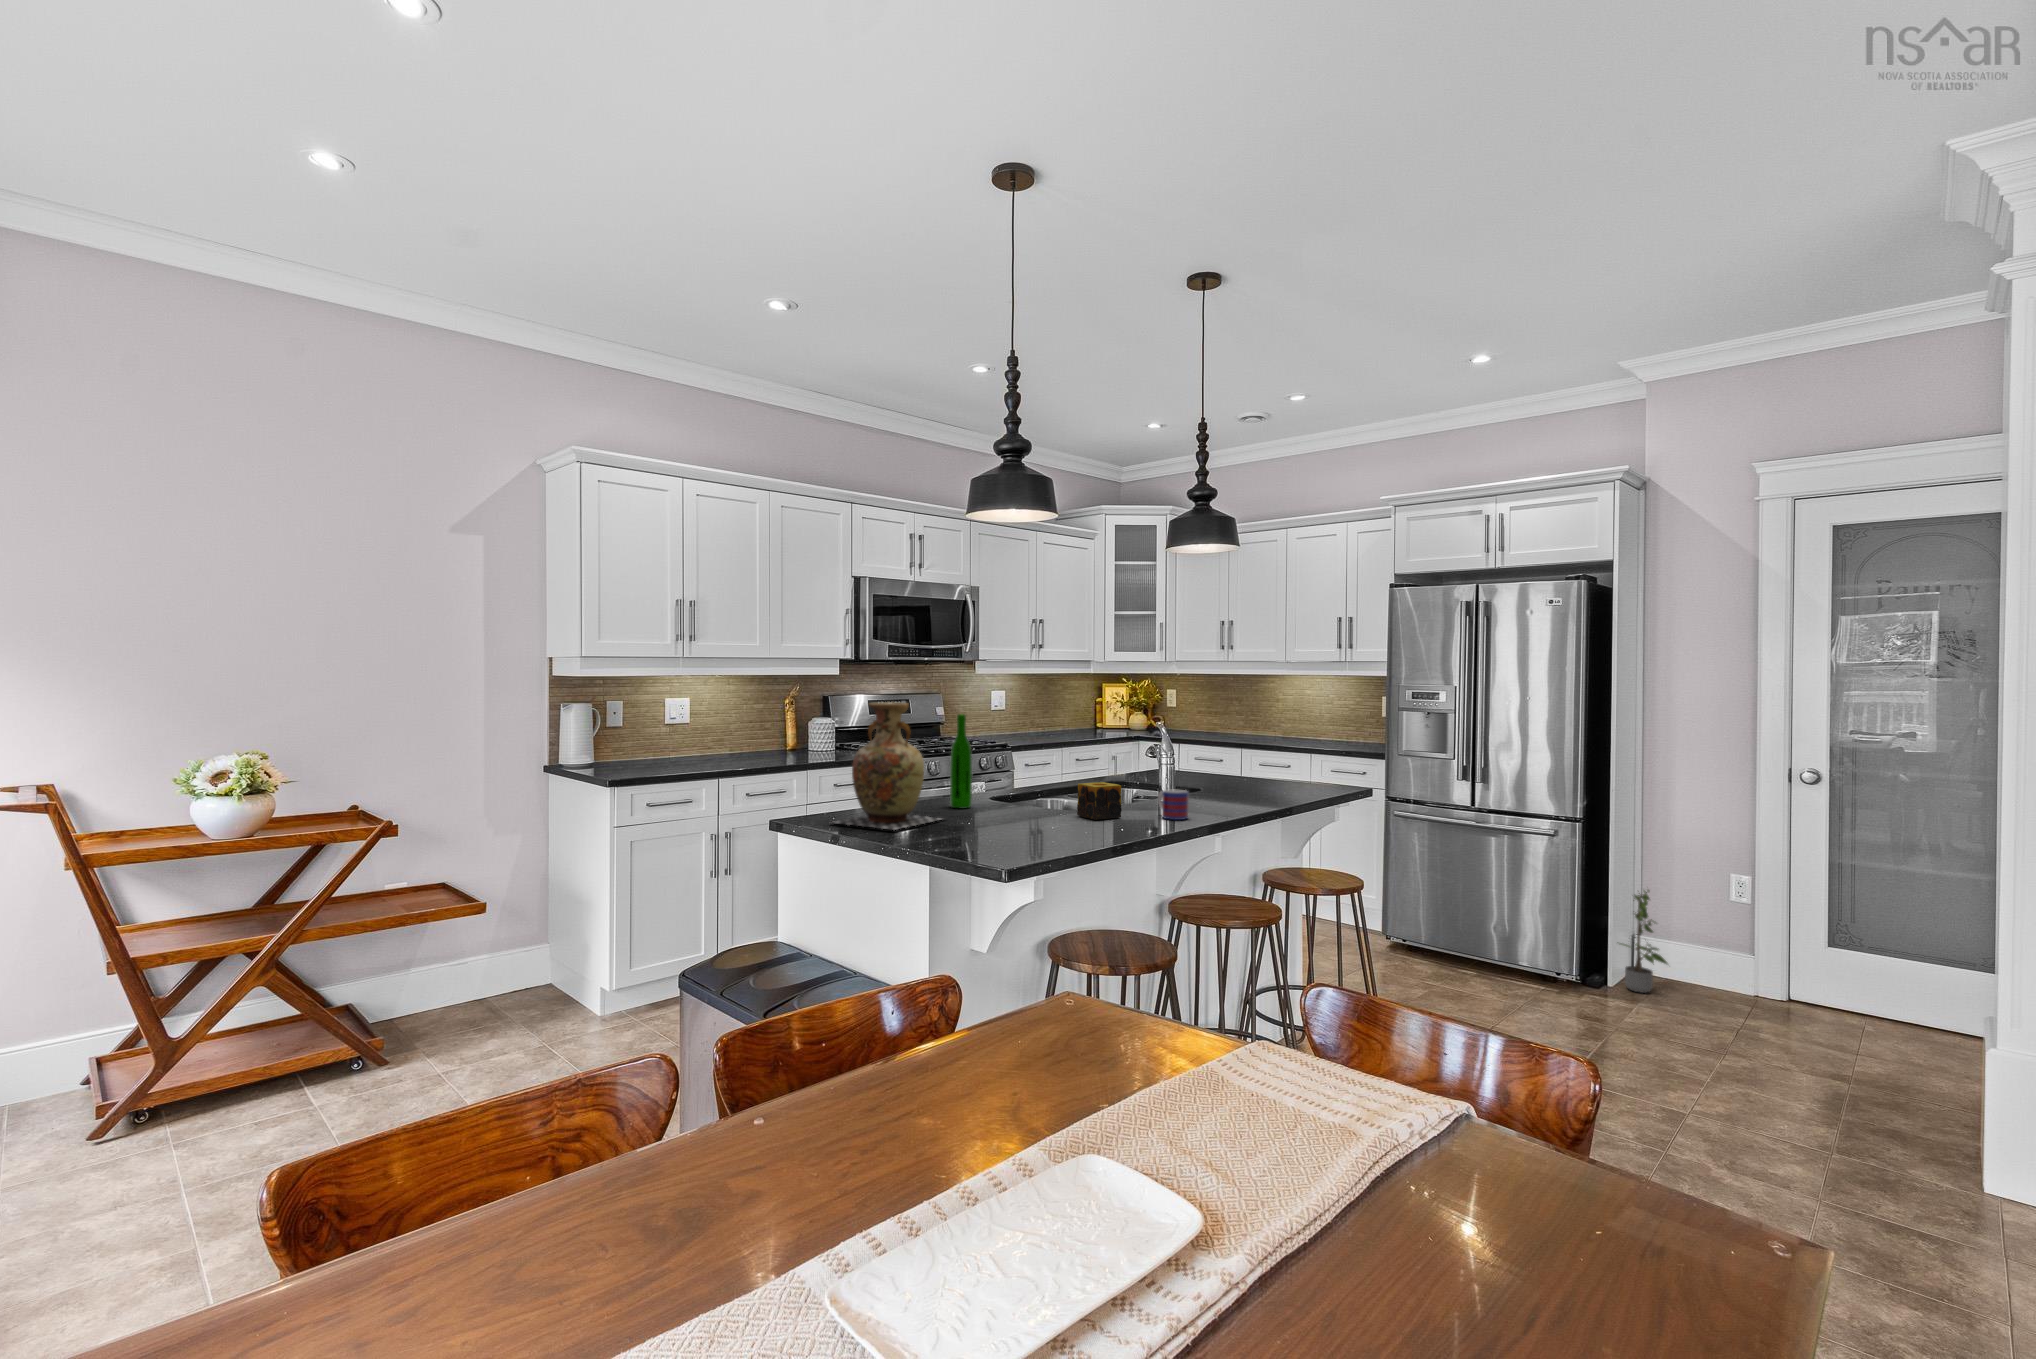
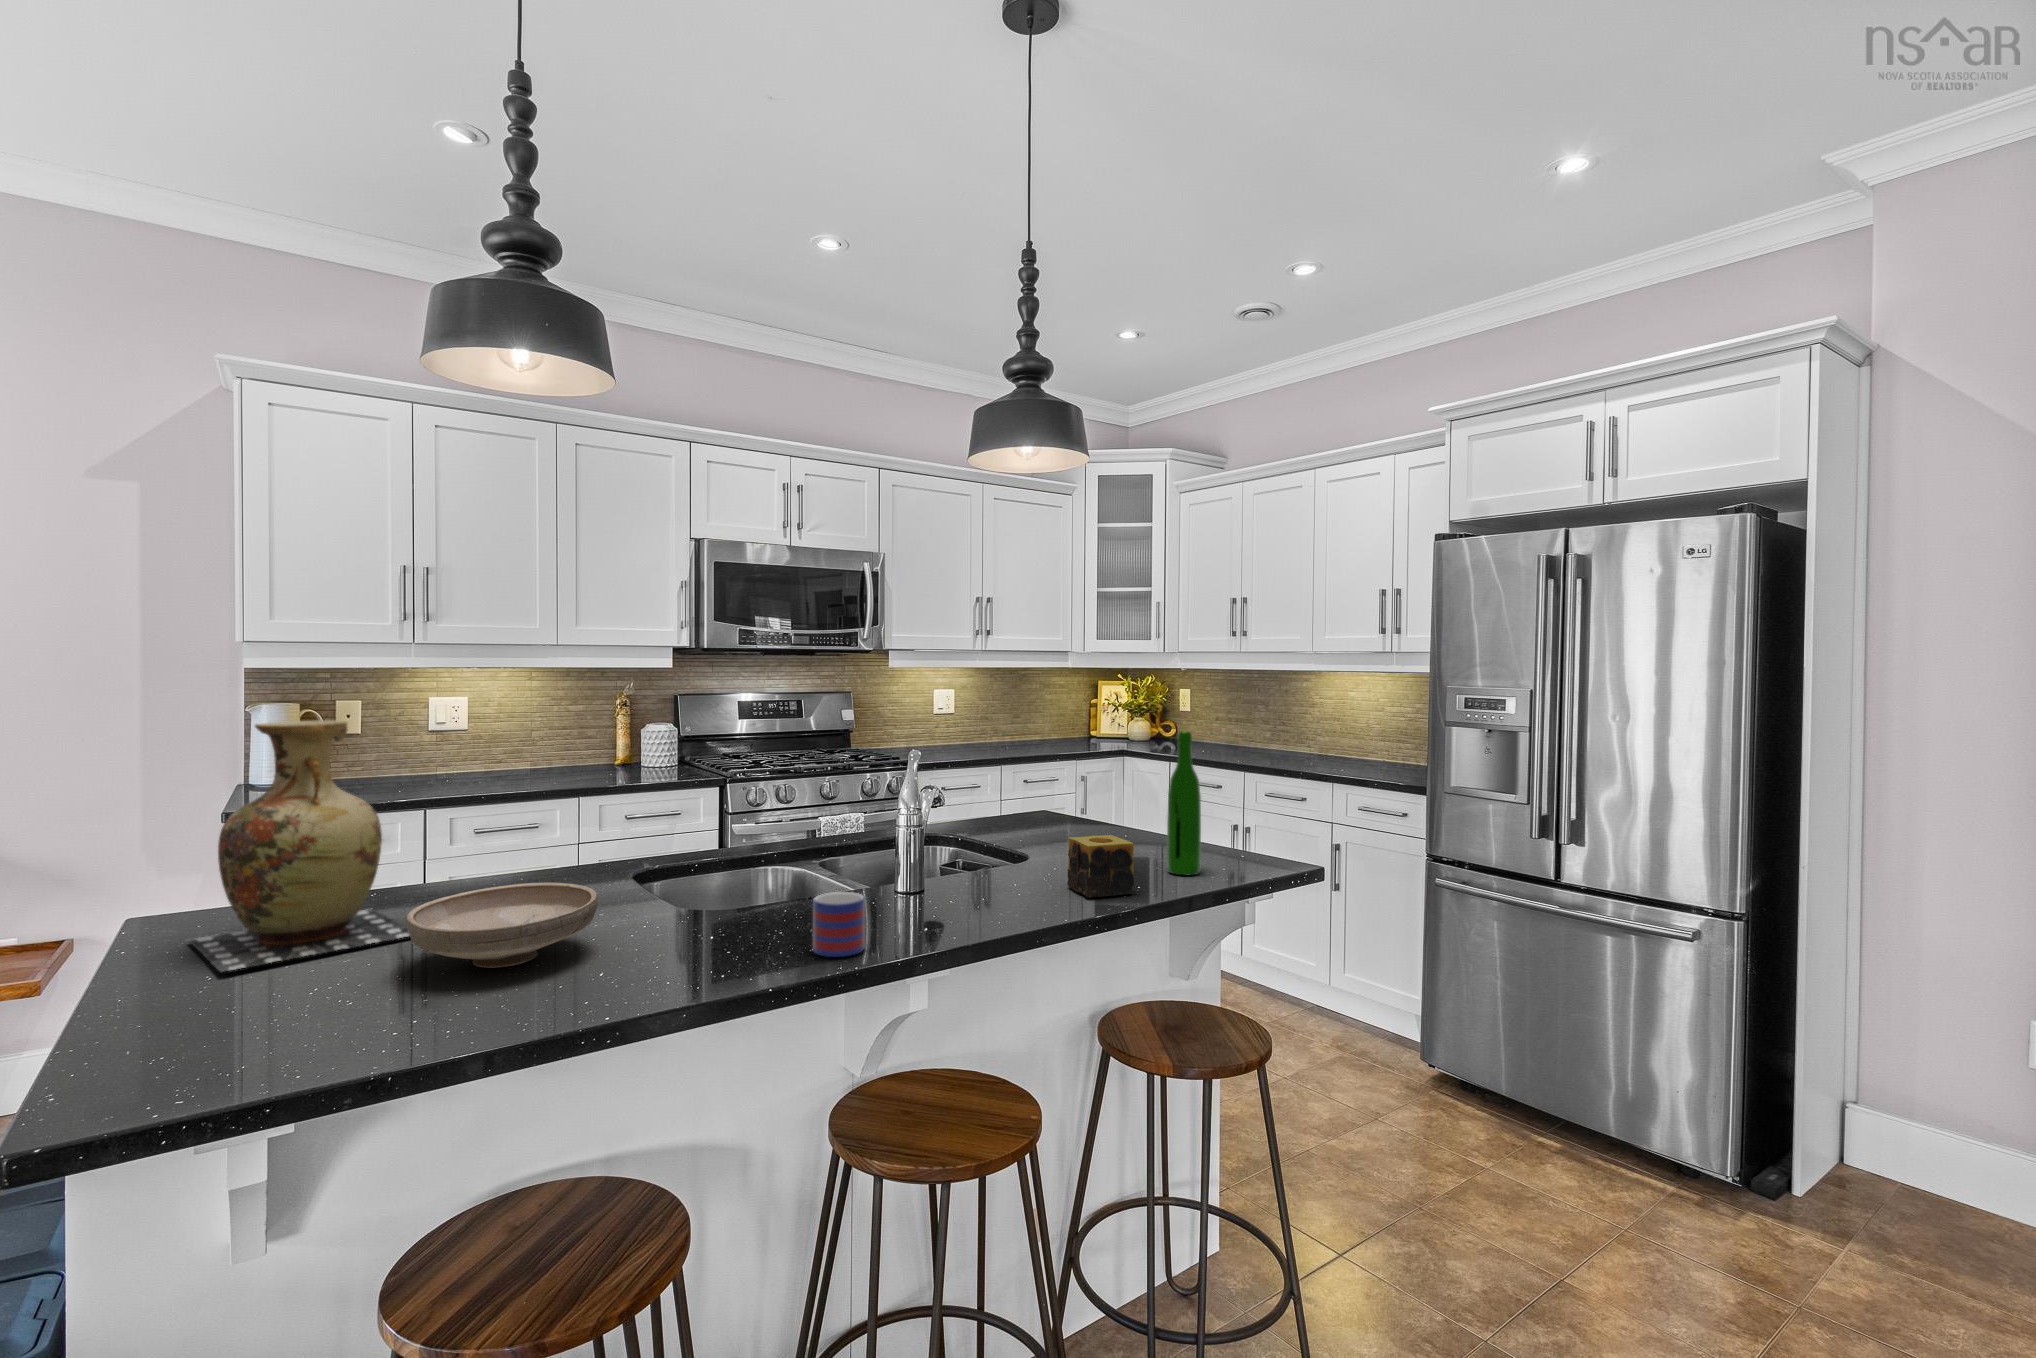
wine bottle: present [950,714,972,808] -> present [1167,731,1201,875]
candle: present [1077,782,1122,820] -> present [1067,835,1134,898]
bowl: none [976,789,1062,827] -> present [407,883,598,968]
potted plant: present [1621,890,1667,993] -> none [1807,1032,1914,1220]

